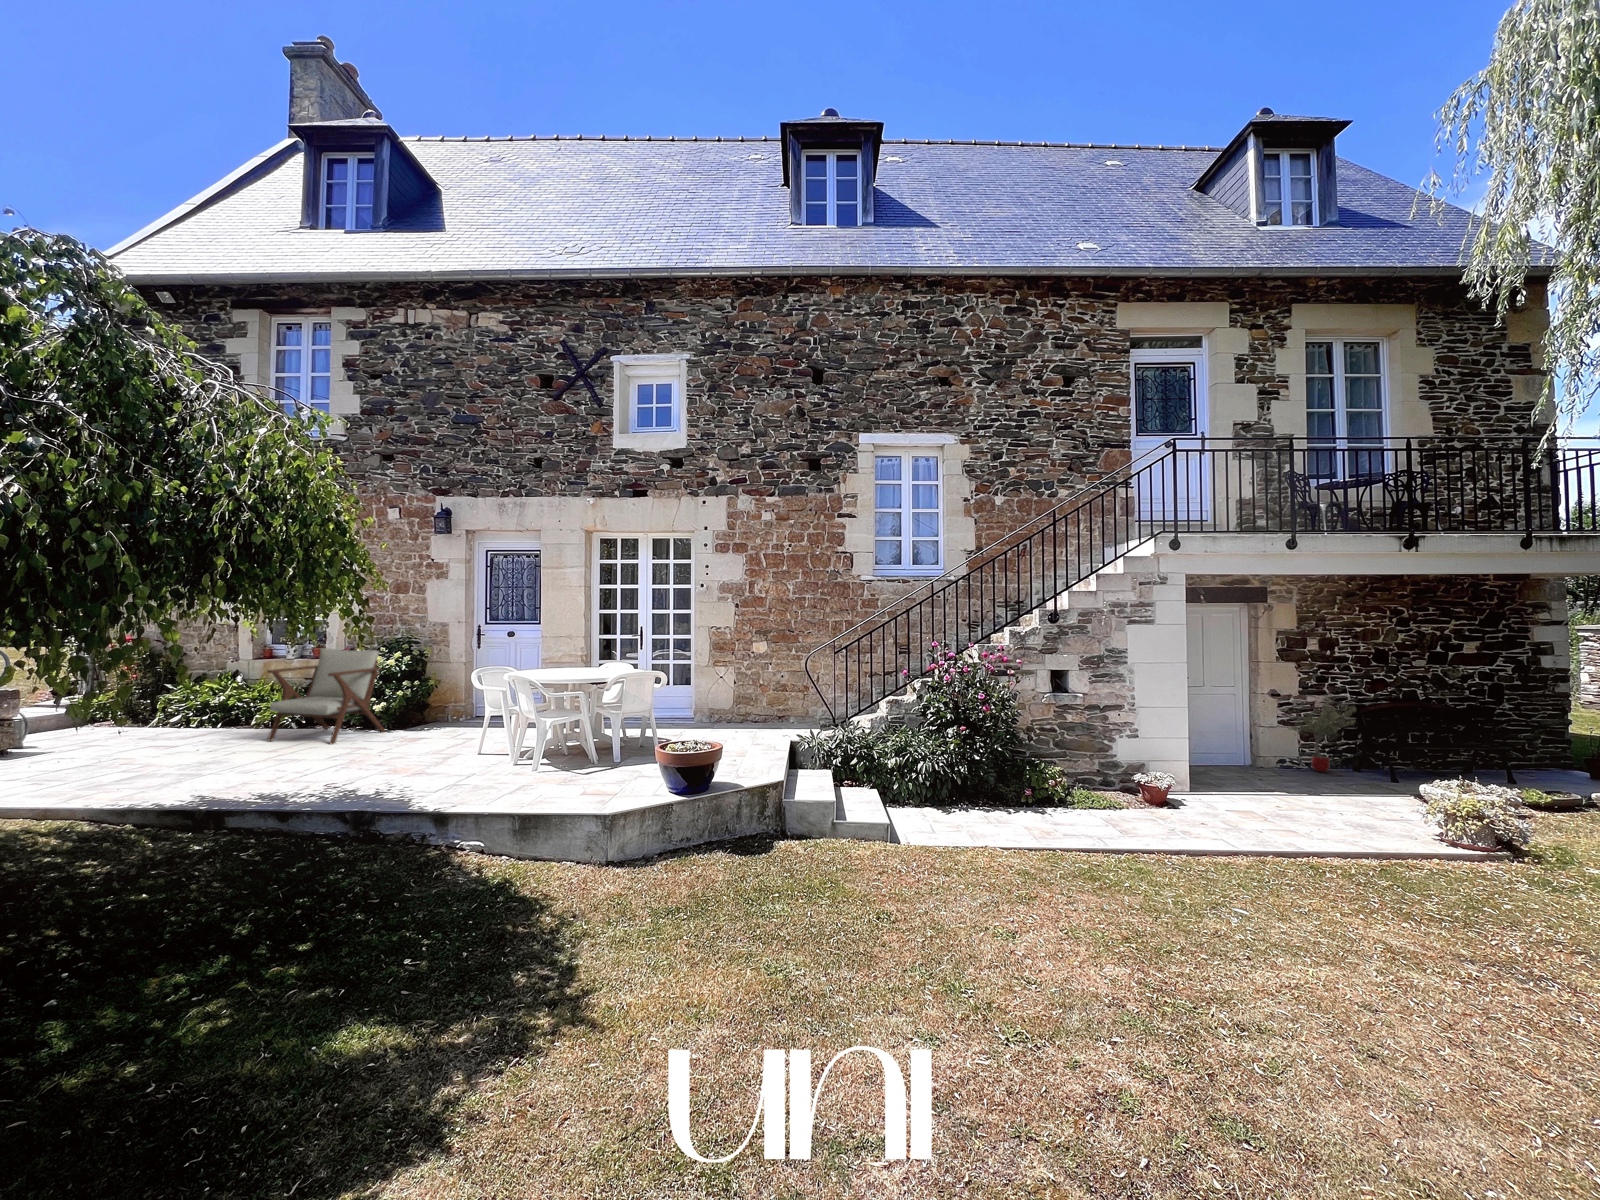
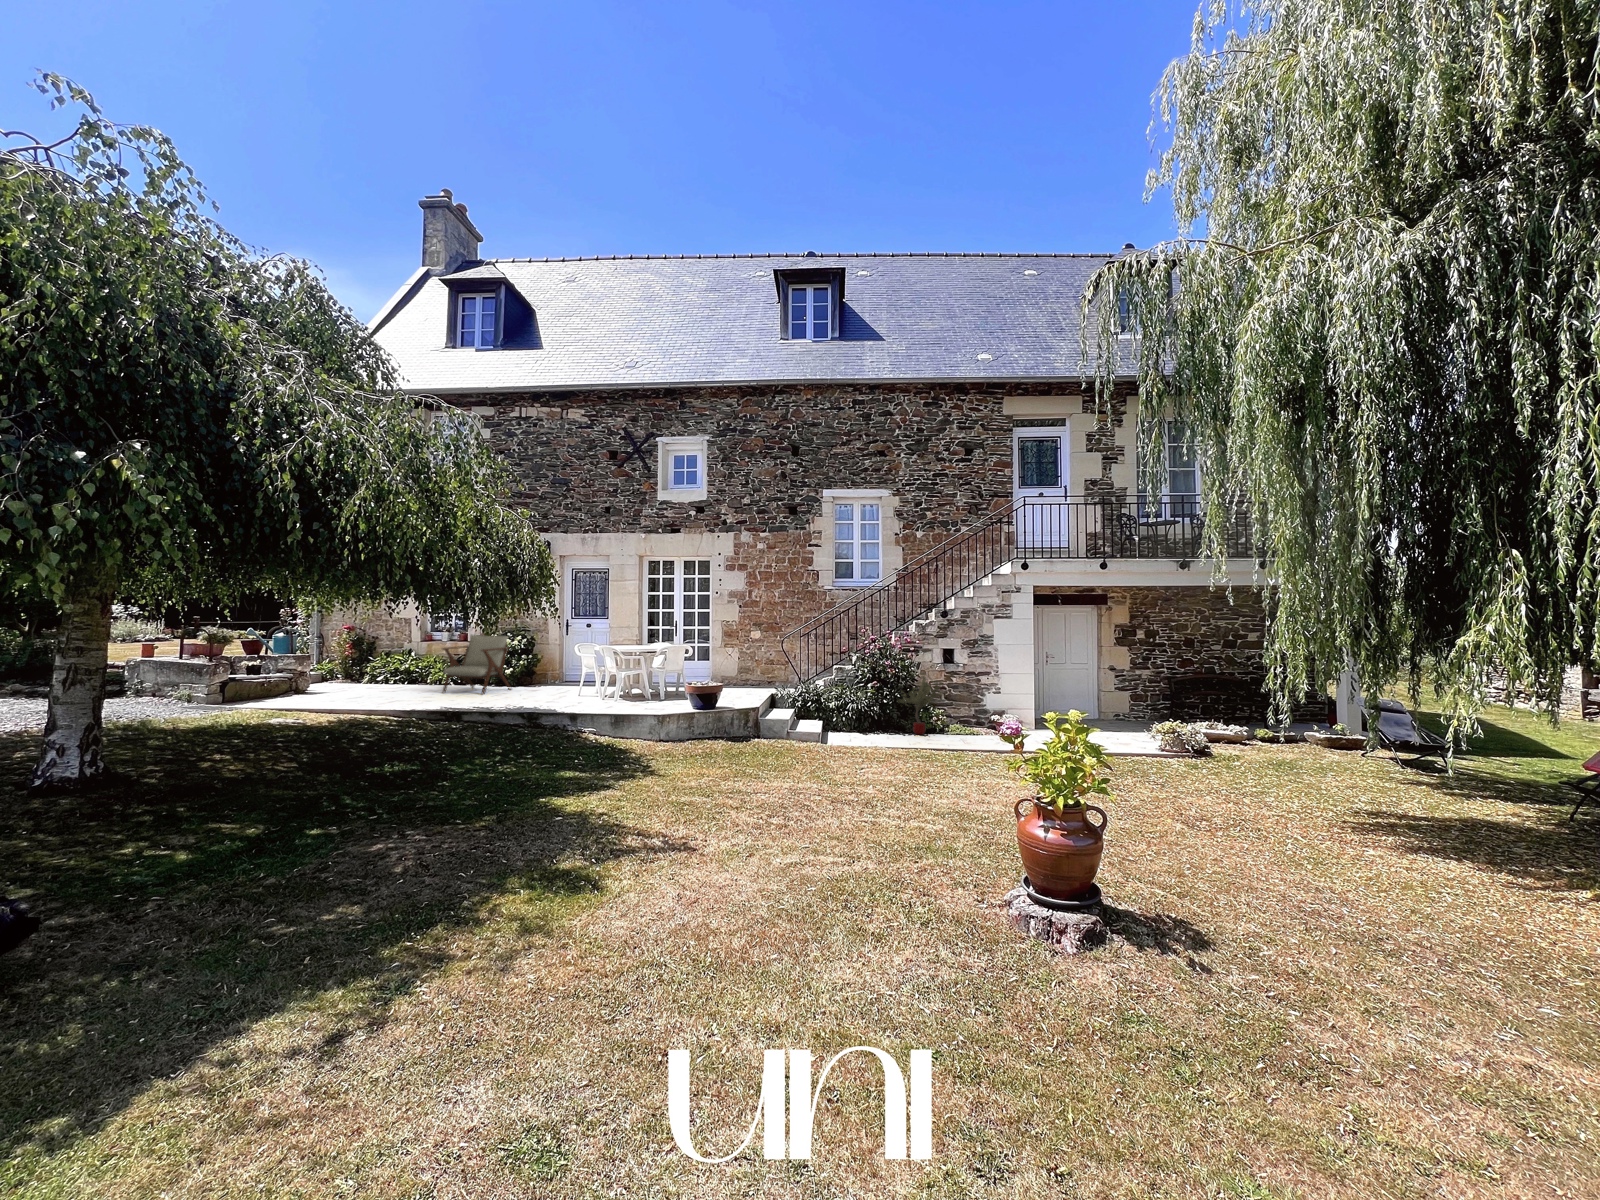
potted tree: present [1288,695,1356,772] -> present [898,674,943,735]

